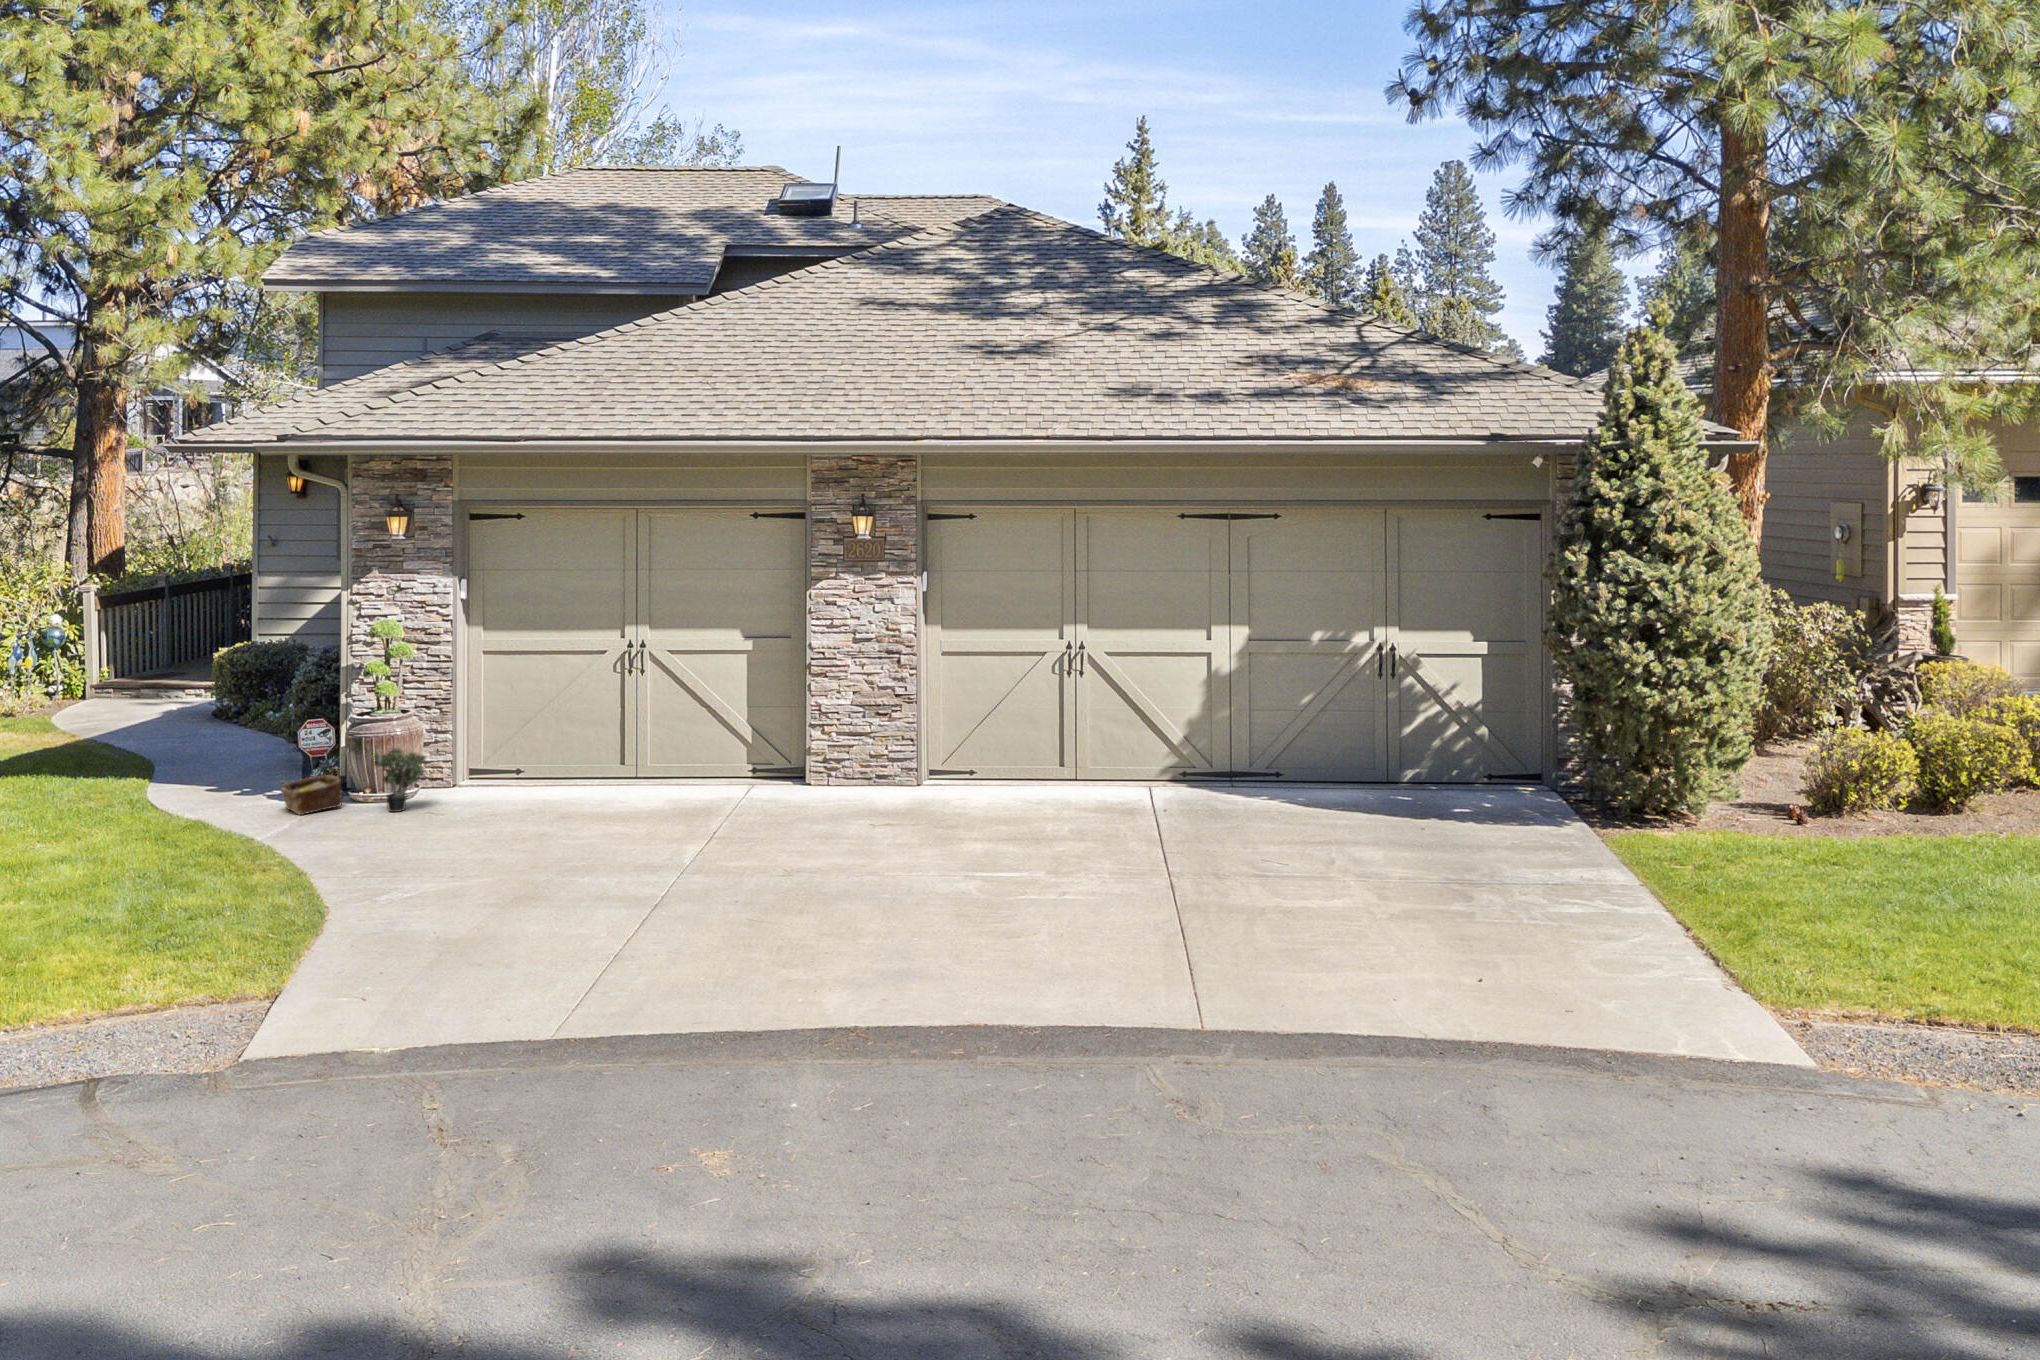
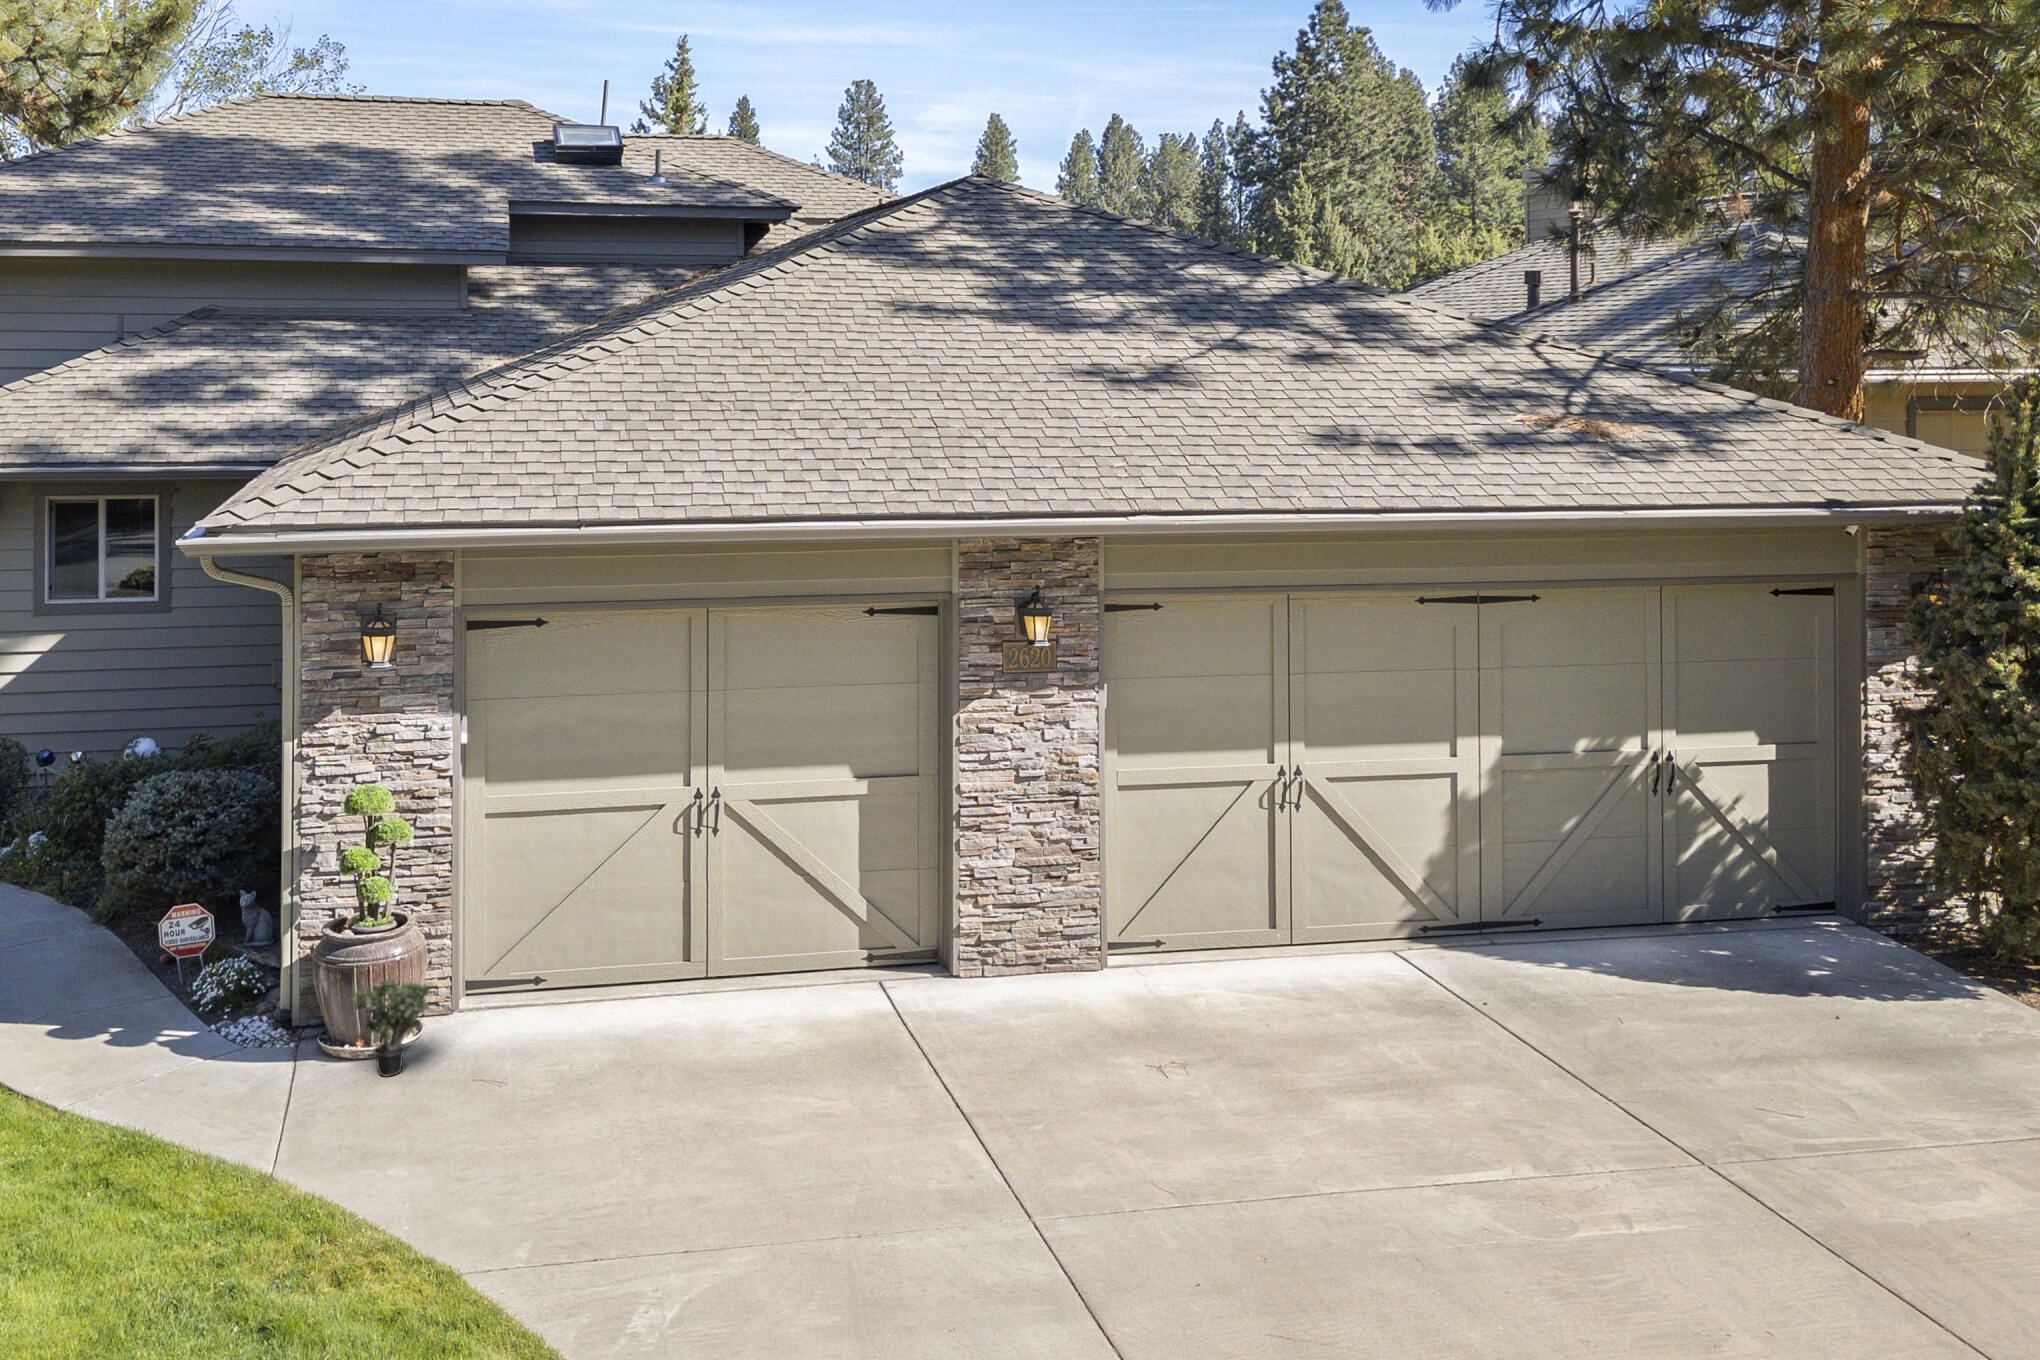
woven basket: present [280,767,341,815] -> none [208,1007,301,1095]

